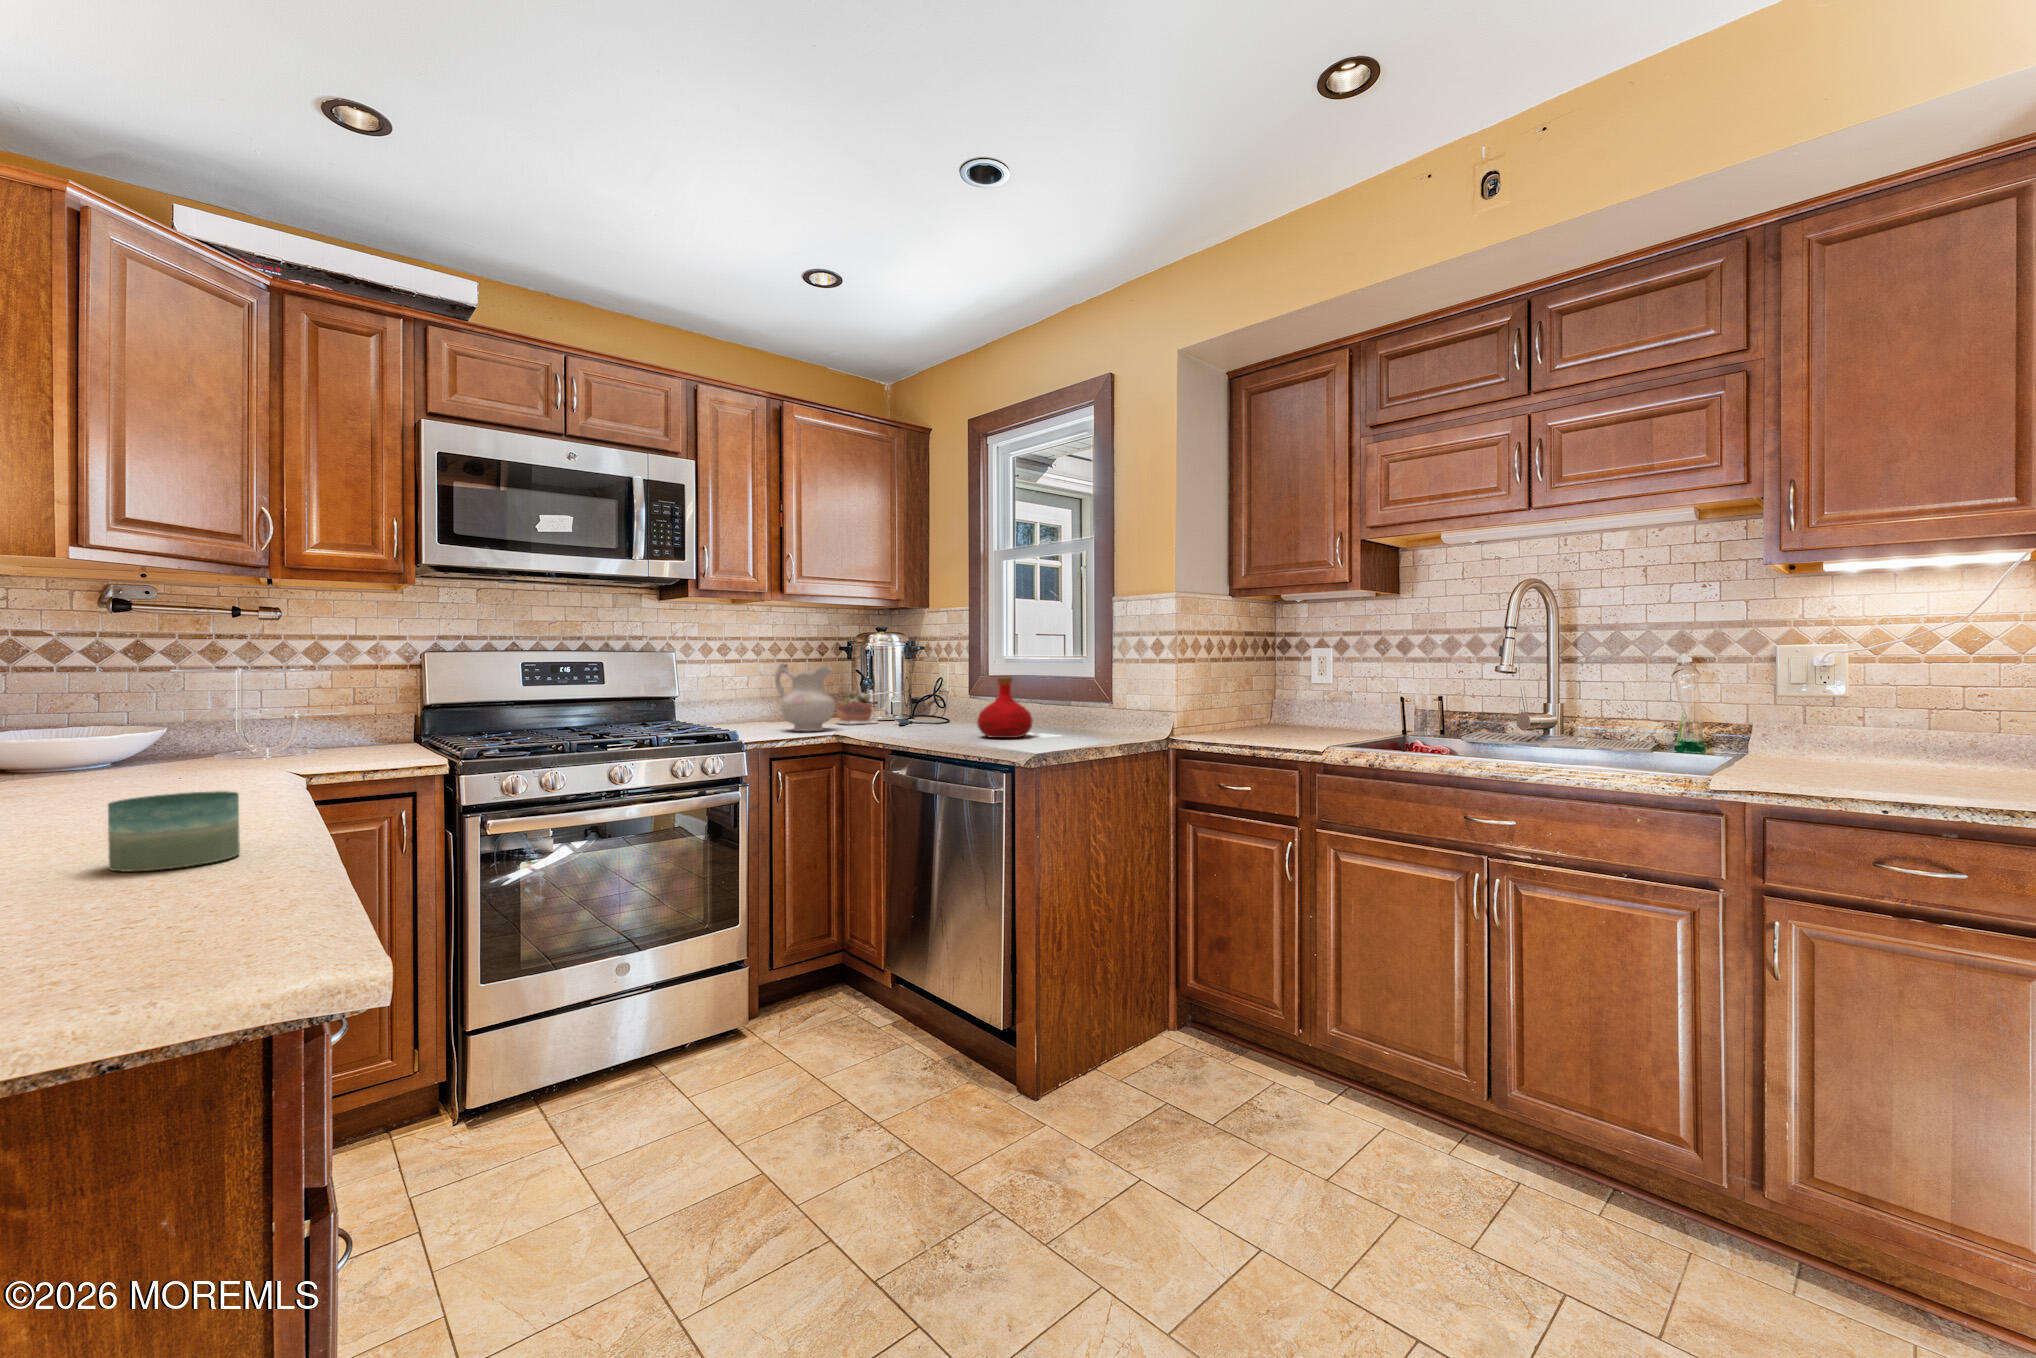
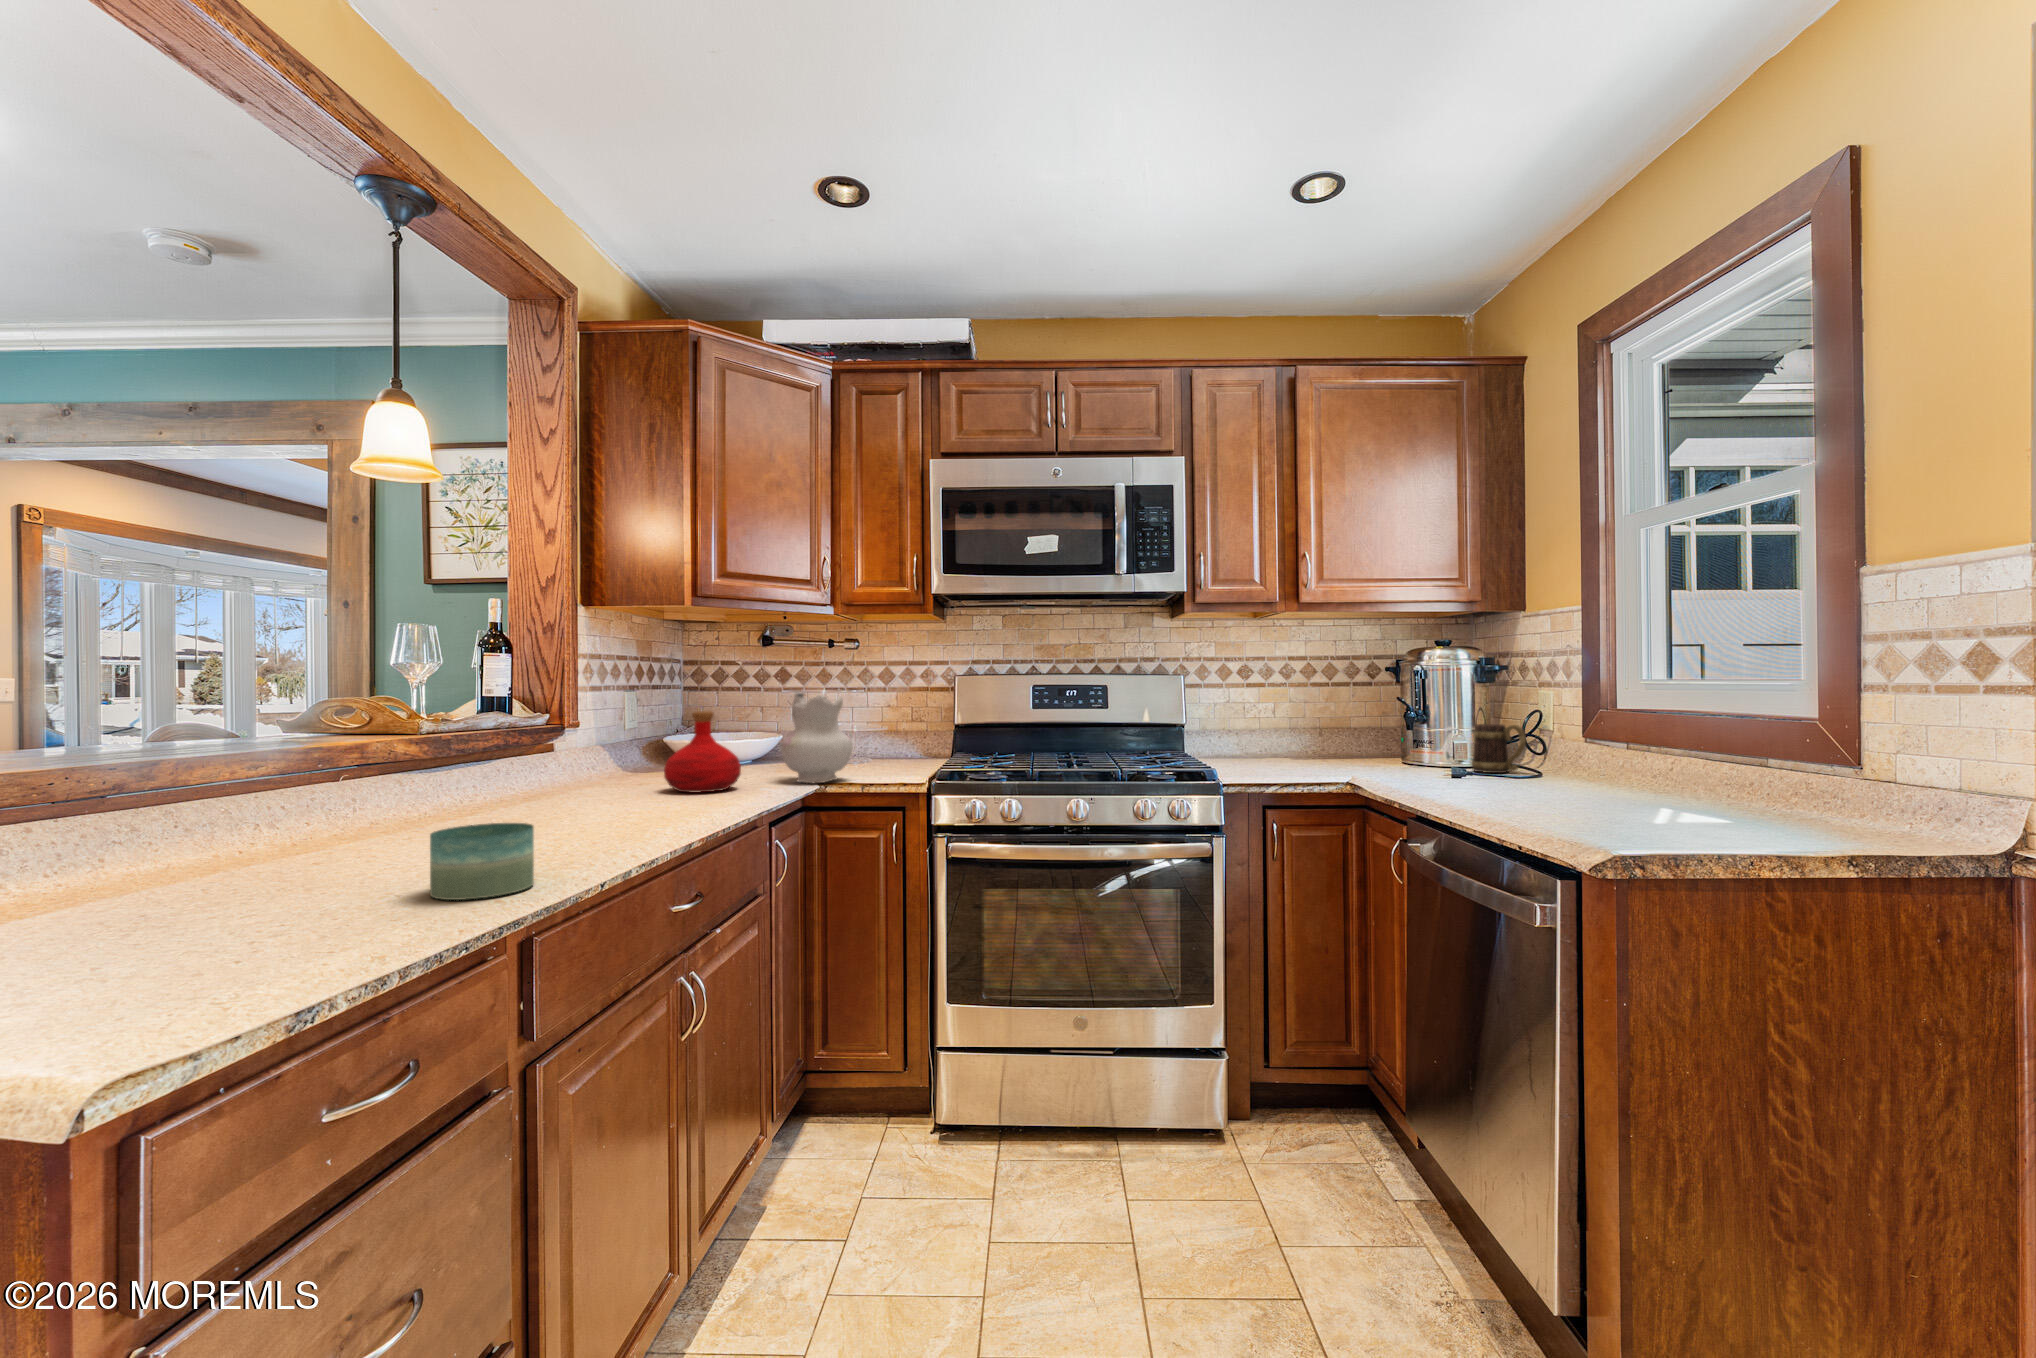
ceramic pitcher: present [775,664,835,731] -> present [781,692,852,783]
bottle: present [977,677,1033,738] -> present [664,711,741,793]
mug: none [908,689,942,724] -> present [1472,724,1526,773]
succulent plant: present [836,691,878,724] -> none [1371,722,1431,767]

